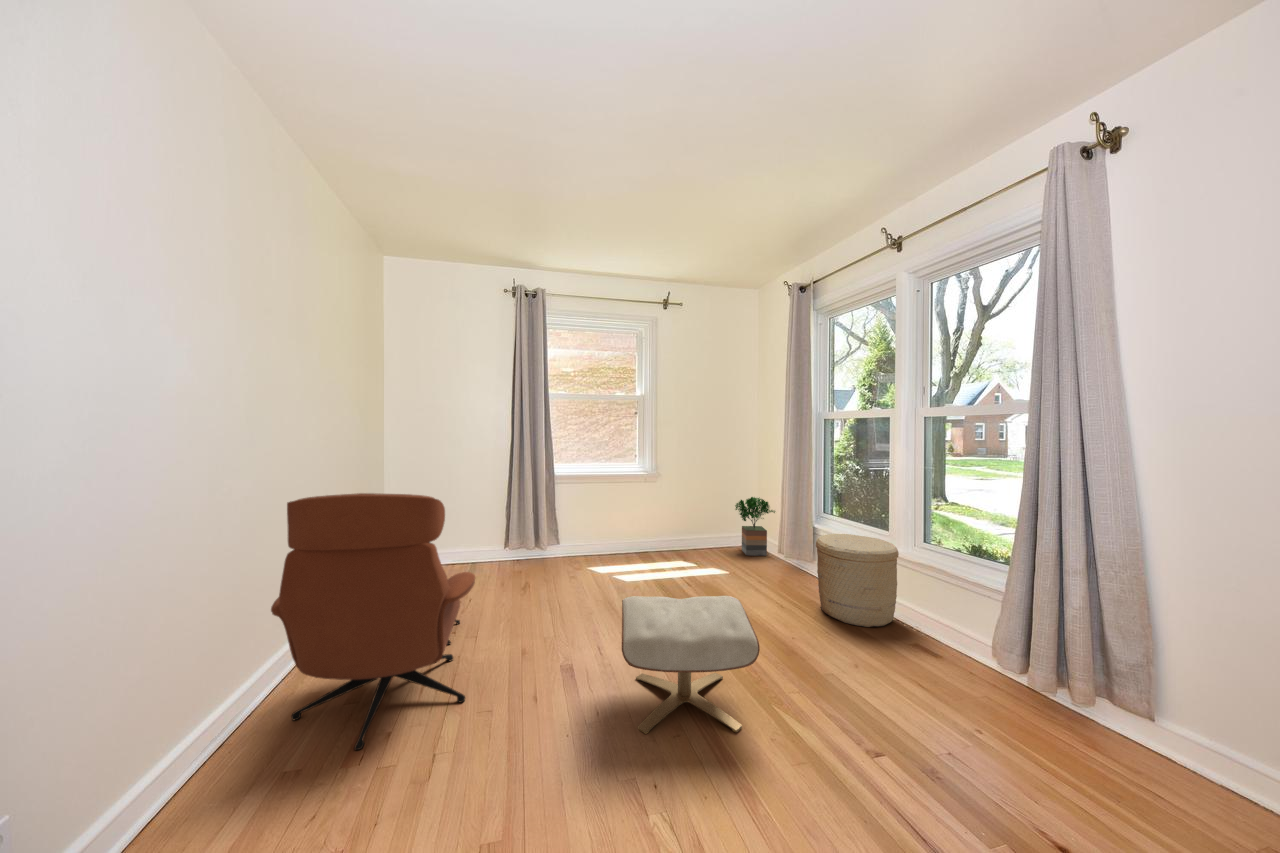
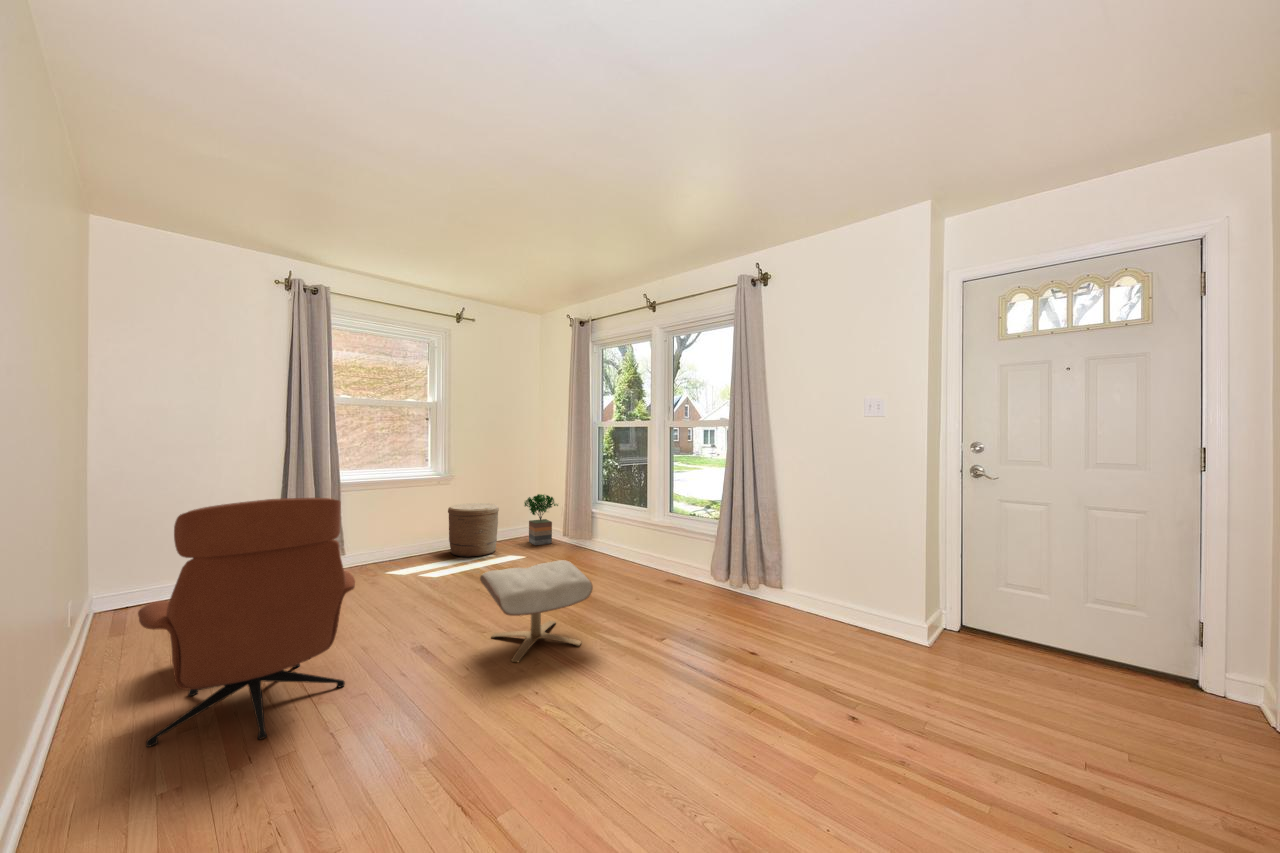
woven basket: present [816,534,899,627] -> present [448,503,499,557]

